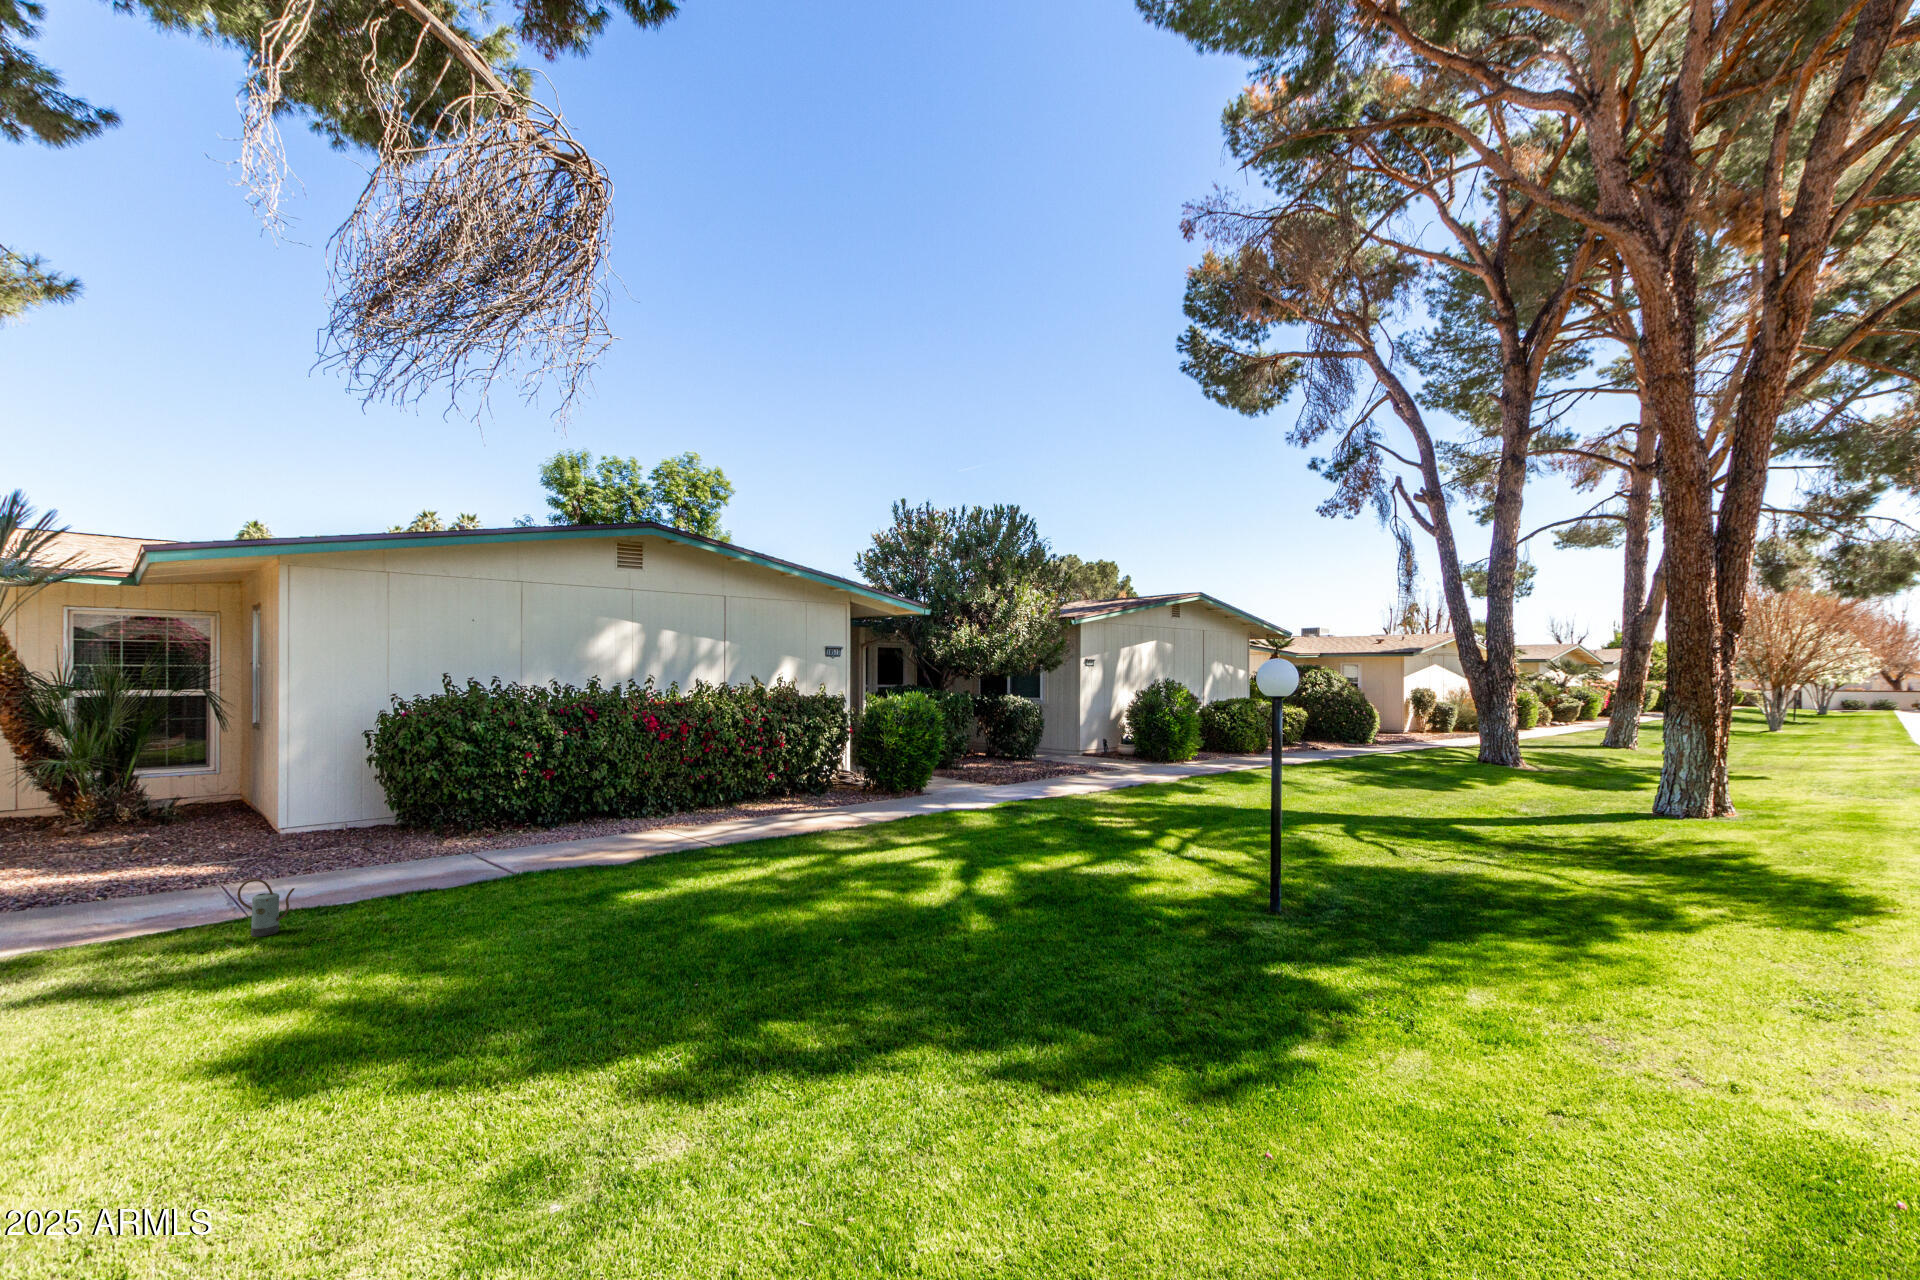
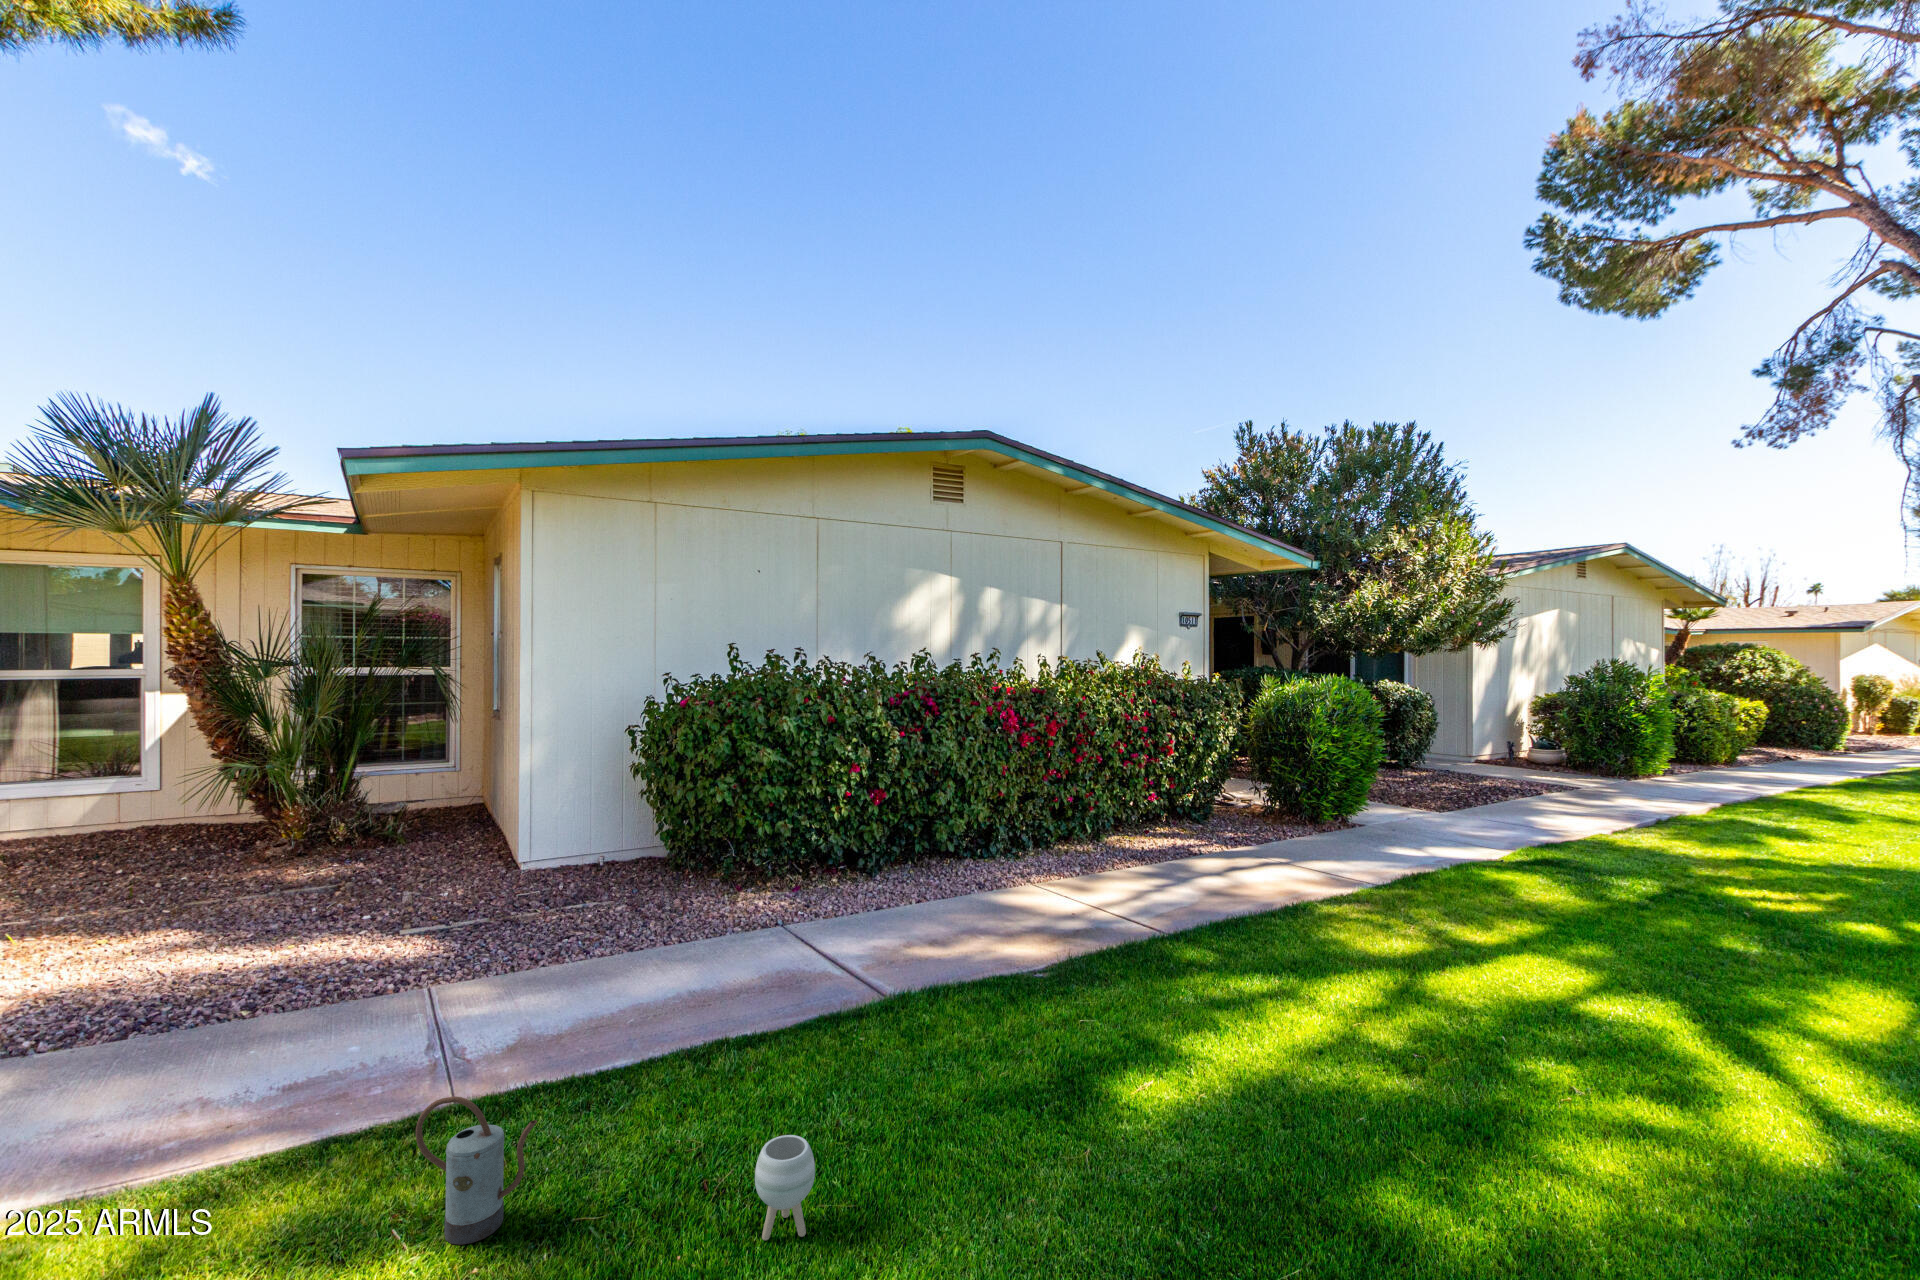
planter: none [396,893,425,931] -> present [755,1135,815,1240]

